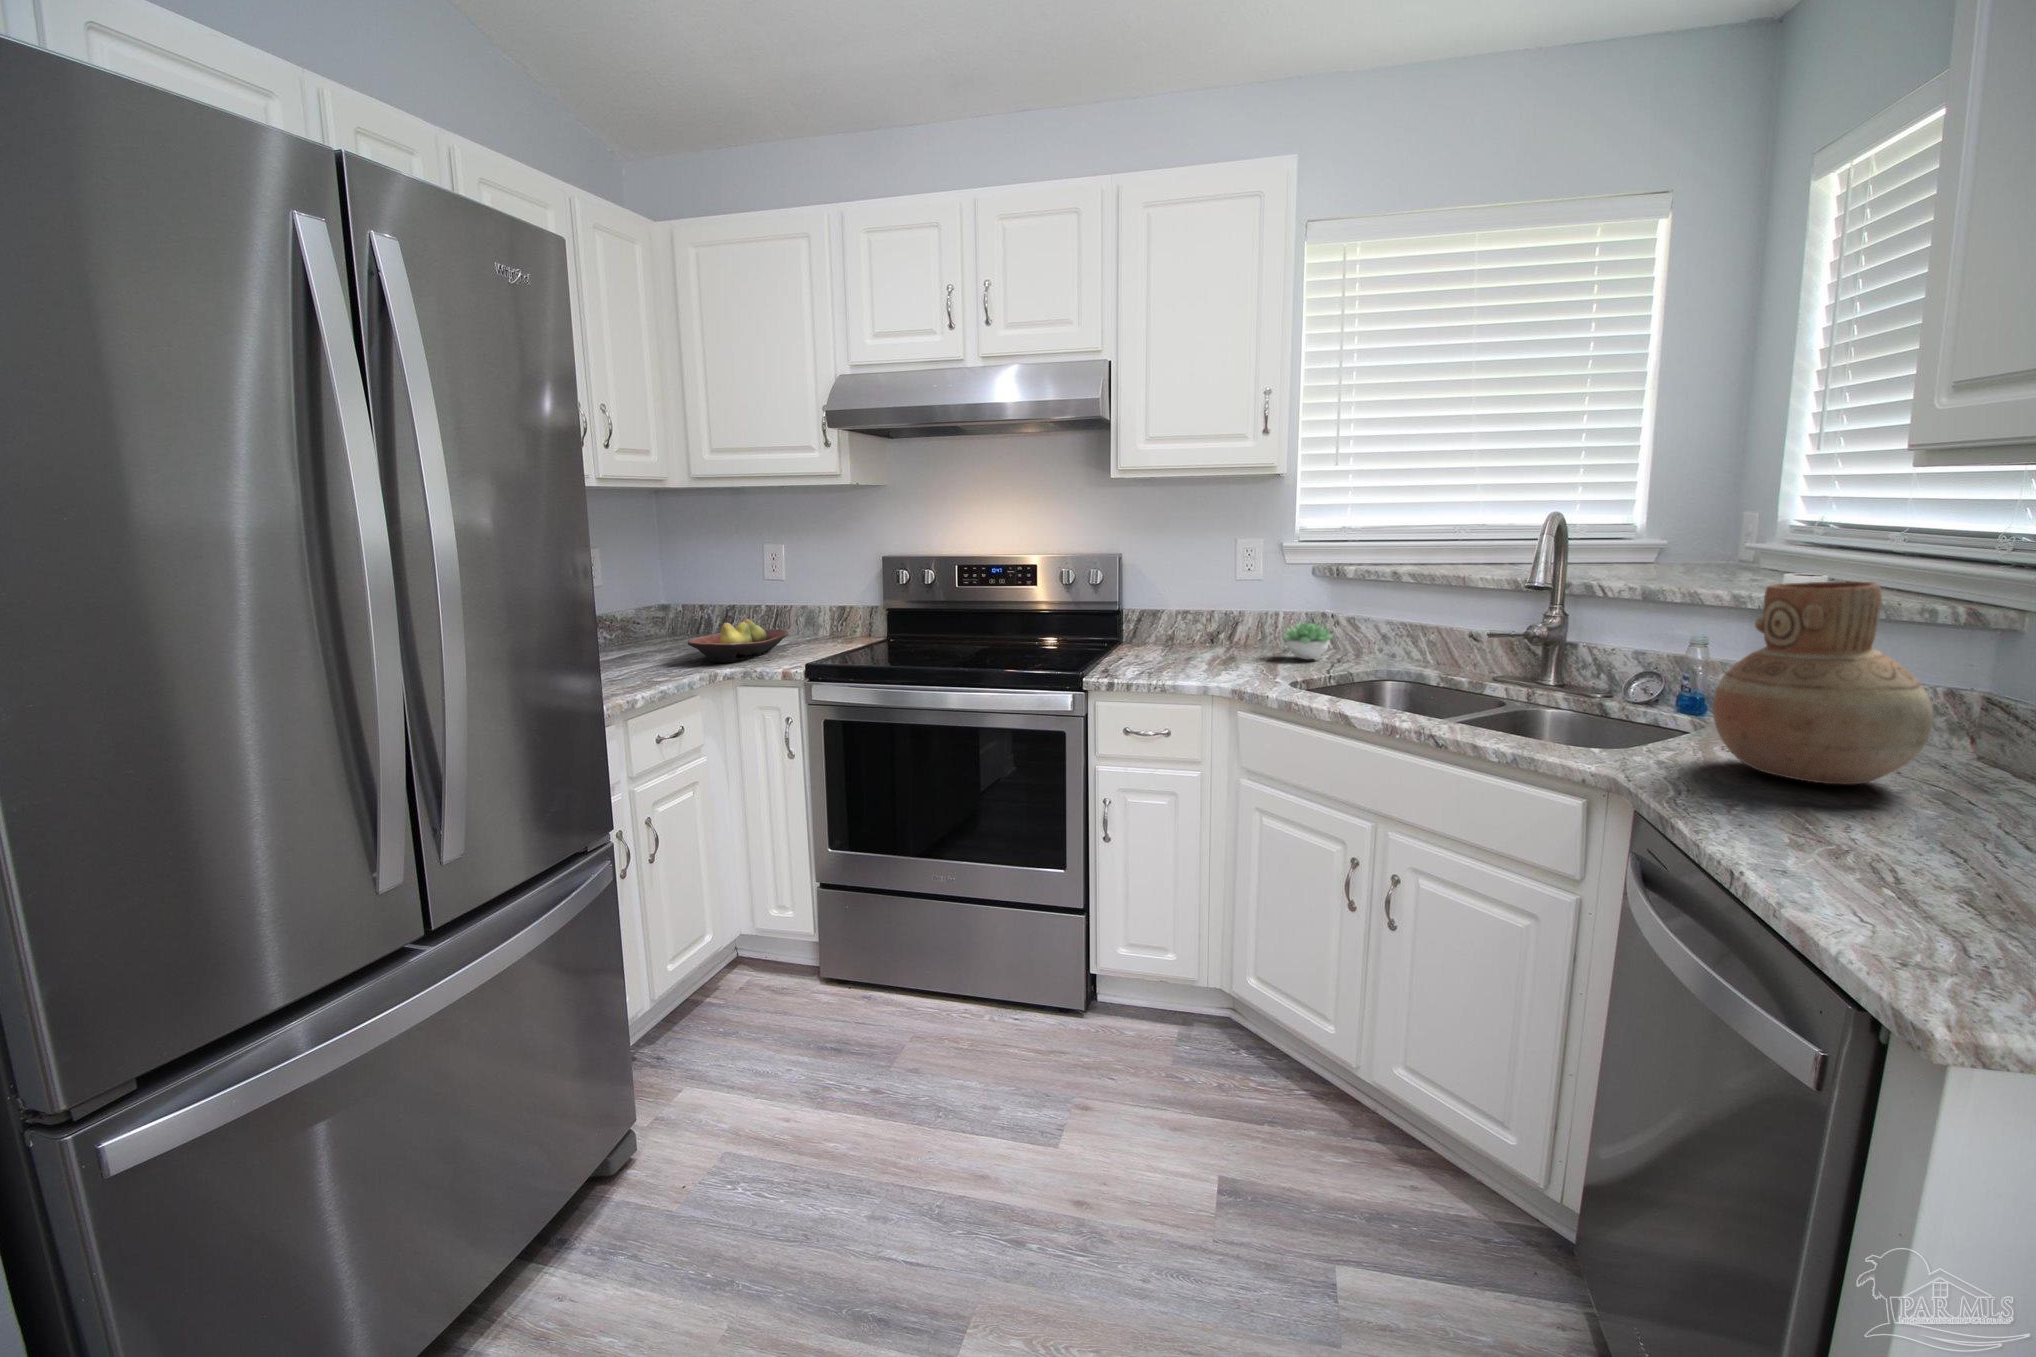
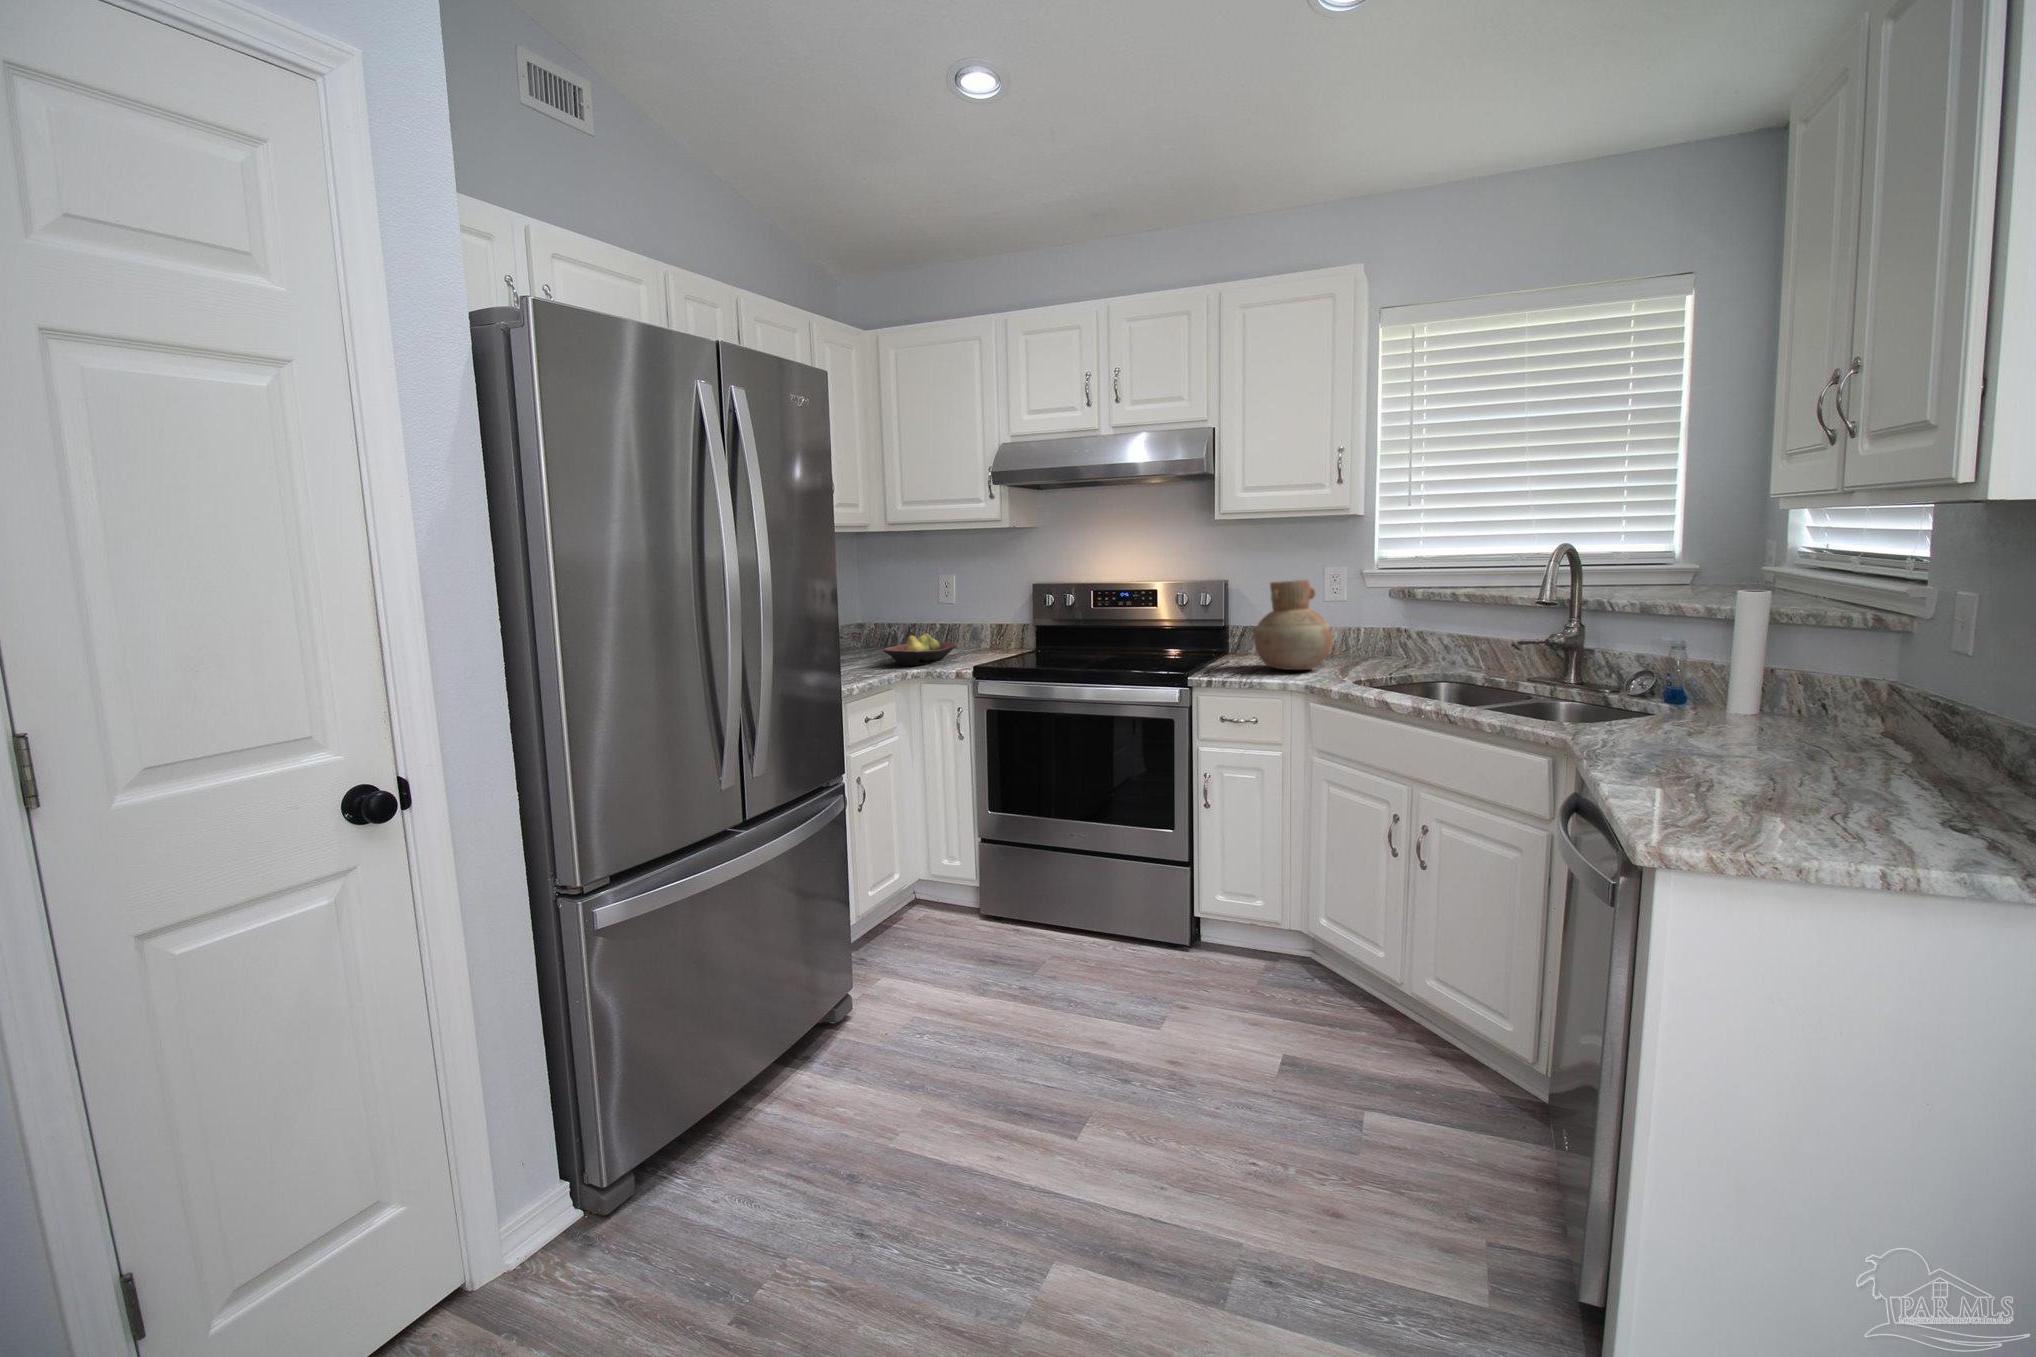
vase: present [1713,582,1934,784] -> present [1254,580,1332,670]
succulent plant: present [1283,623,1333,660] -> none [1358,635,1404,666]

